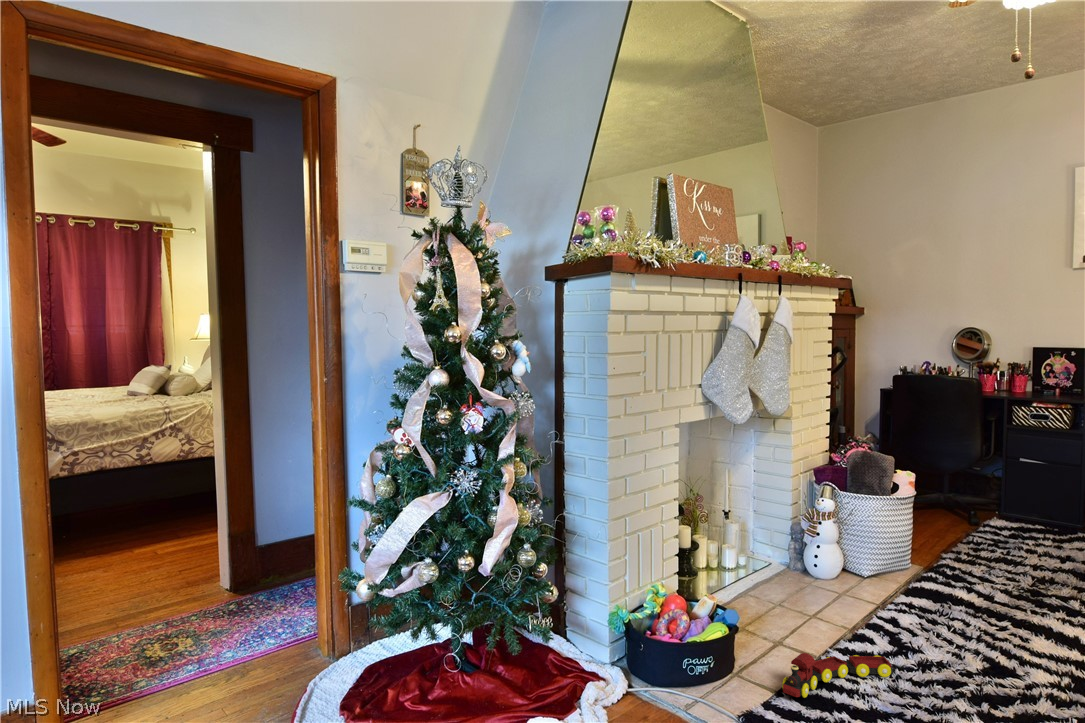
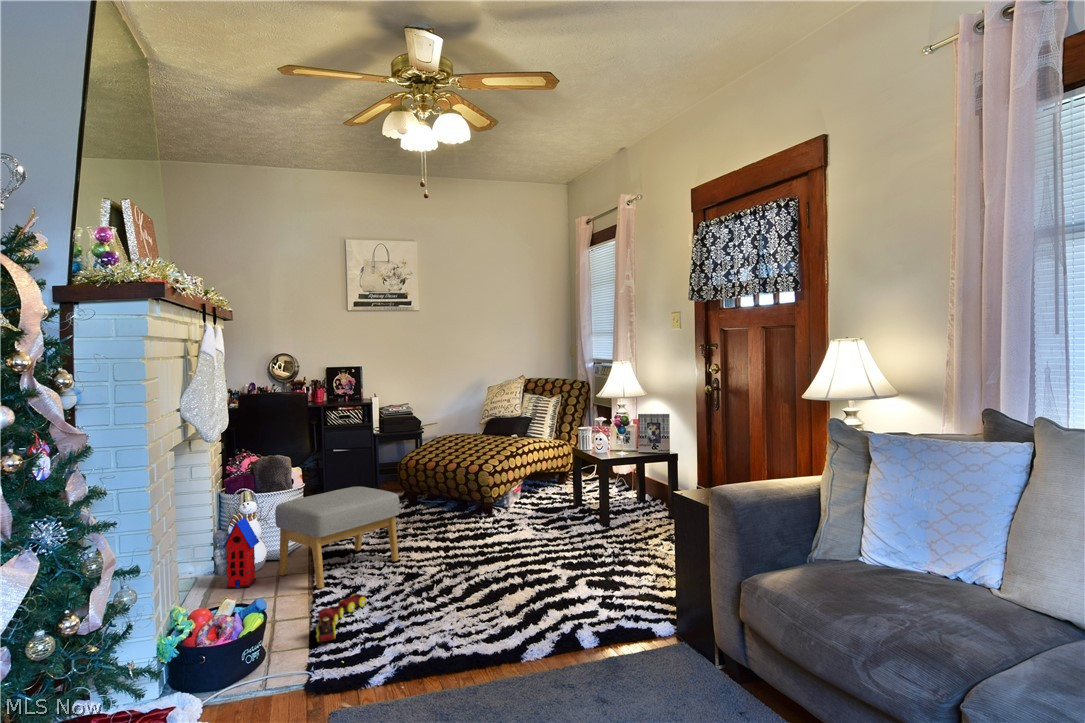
footstool: none [834,510,1012,639] -> present [275,486,399,588]
toy house: none [772,515,815,594] -> present [222,518,259,588]

